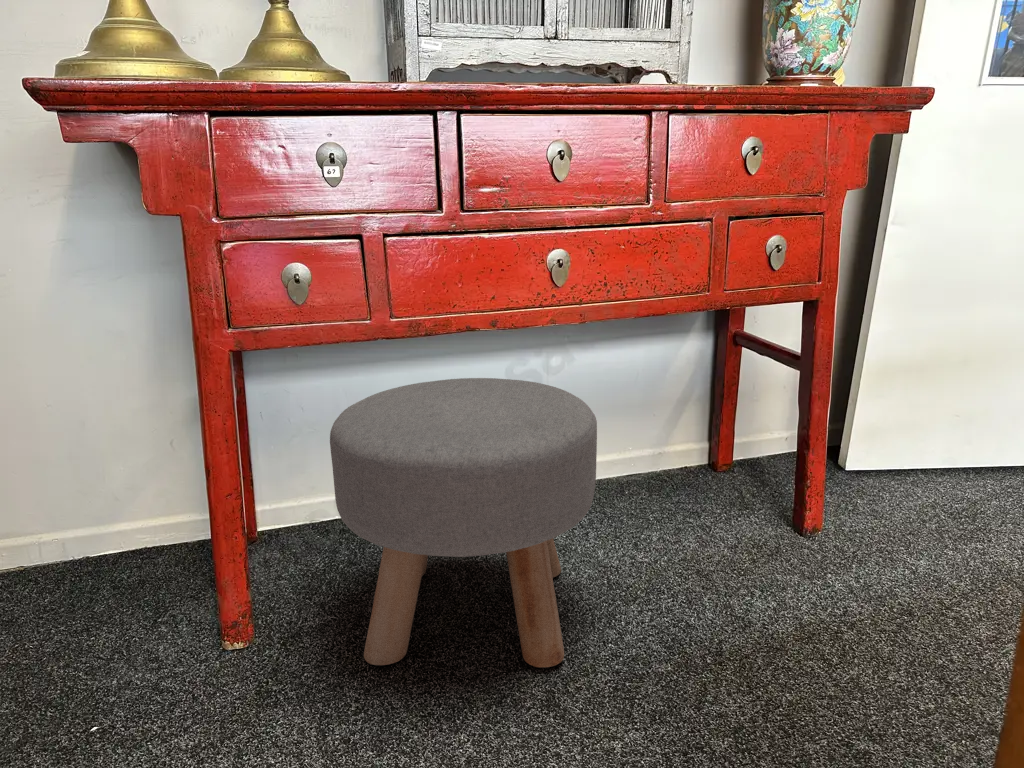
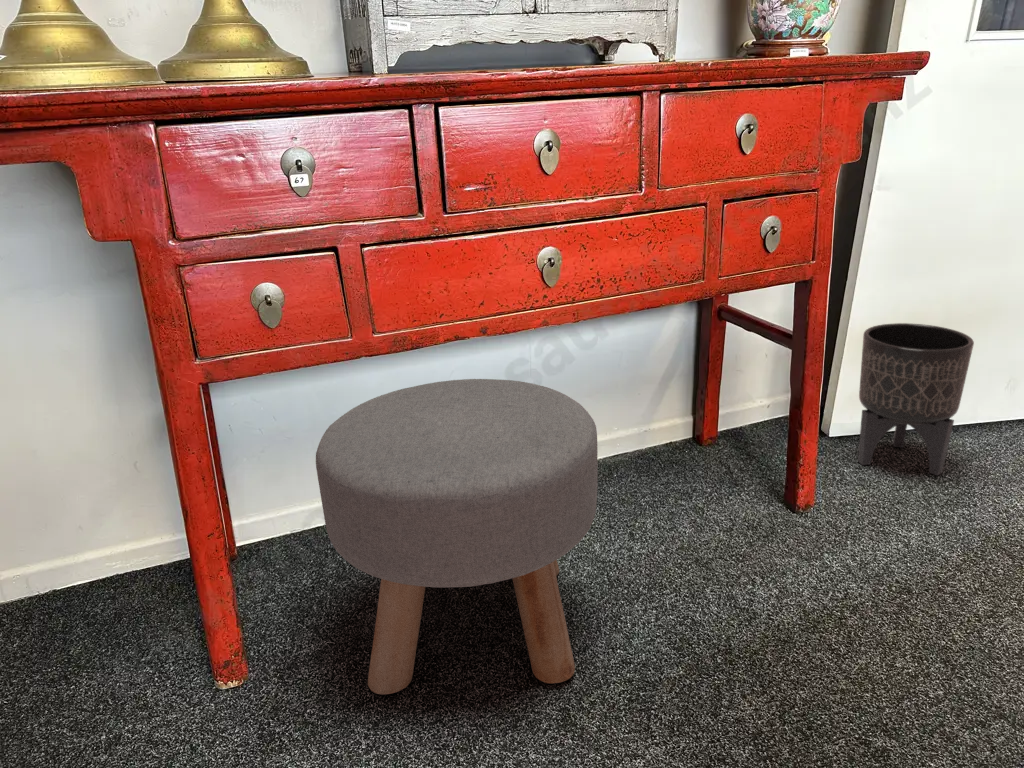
planter: none [872,359,989,511] -> present [858,323,974,475]

